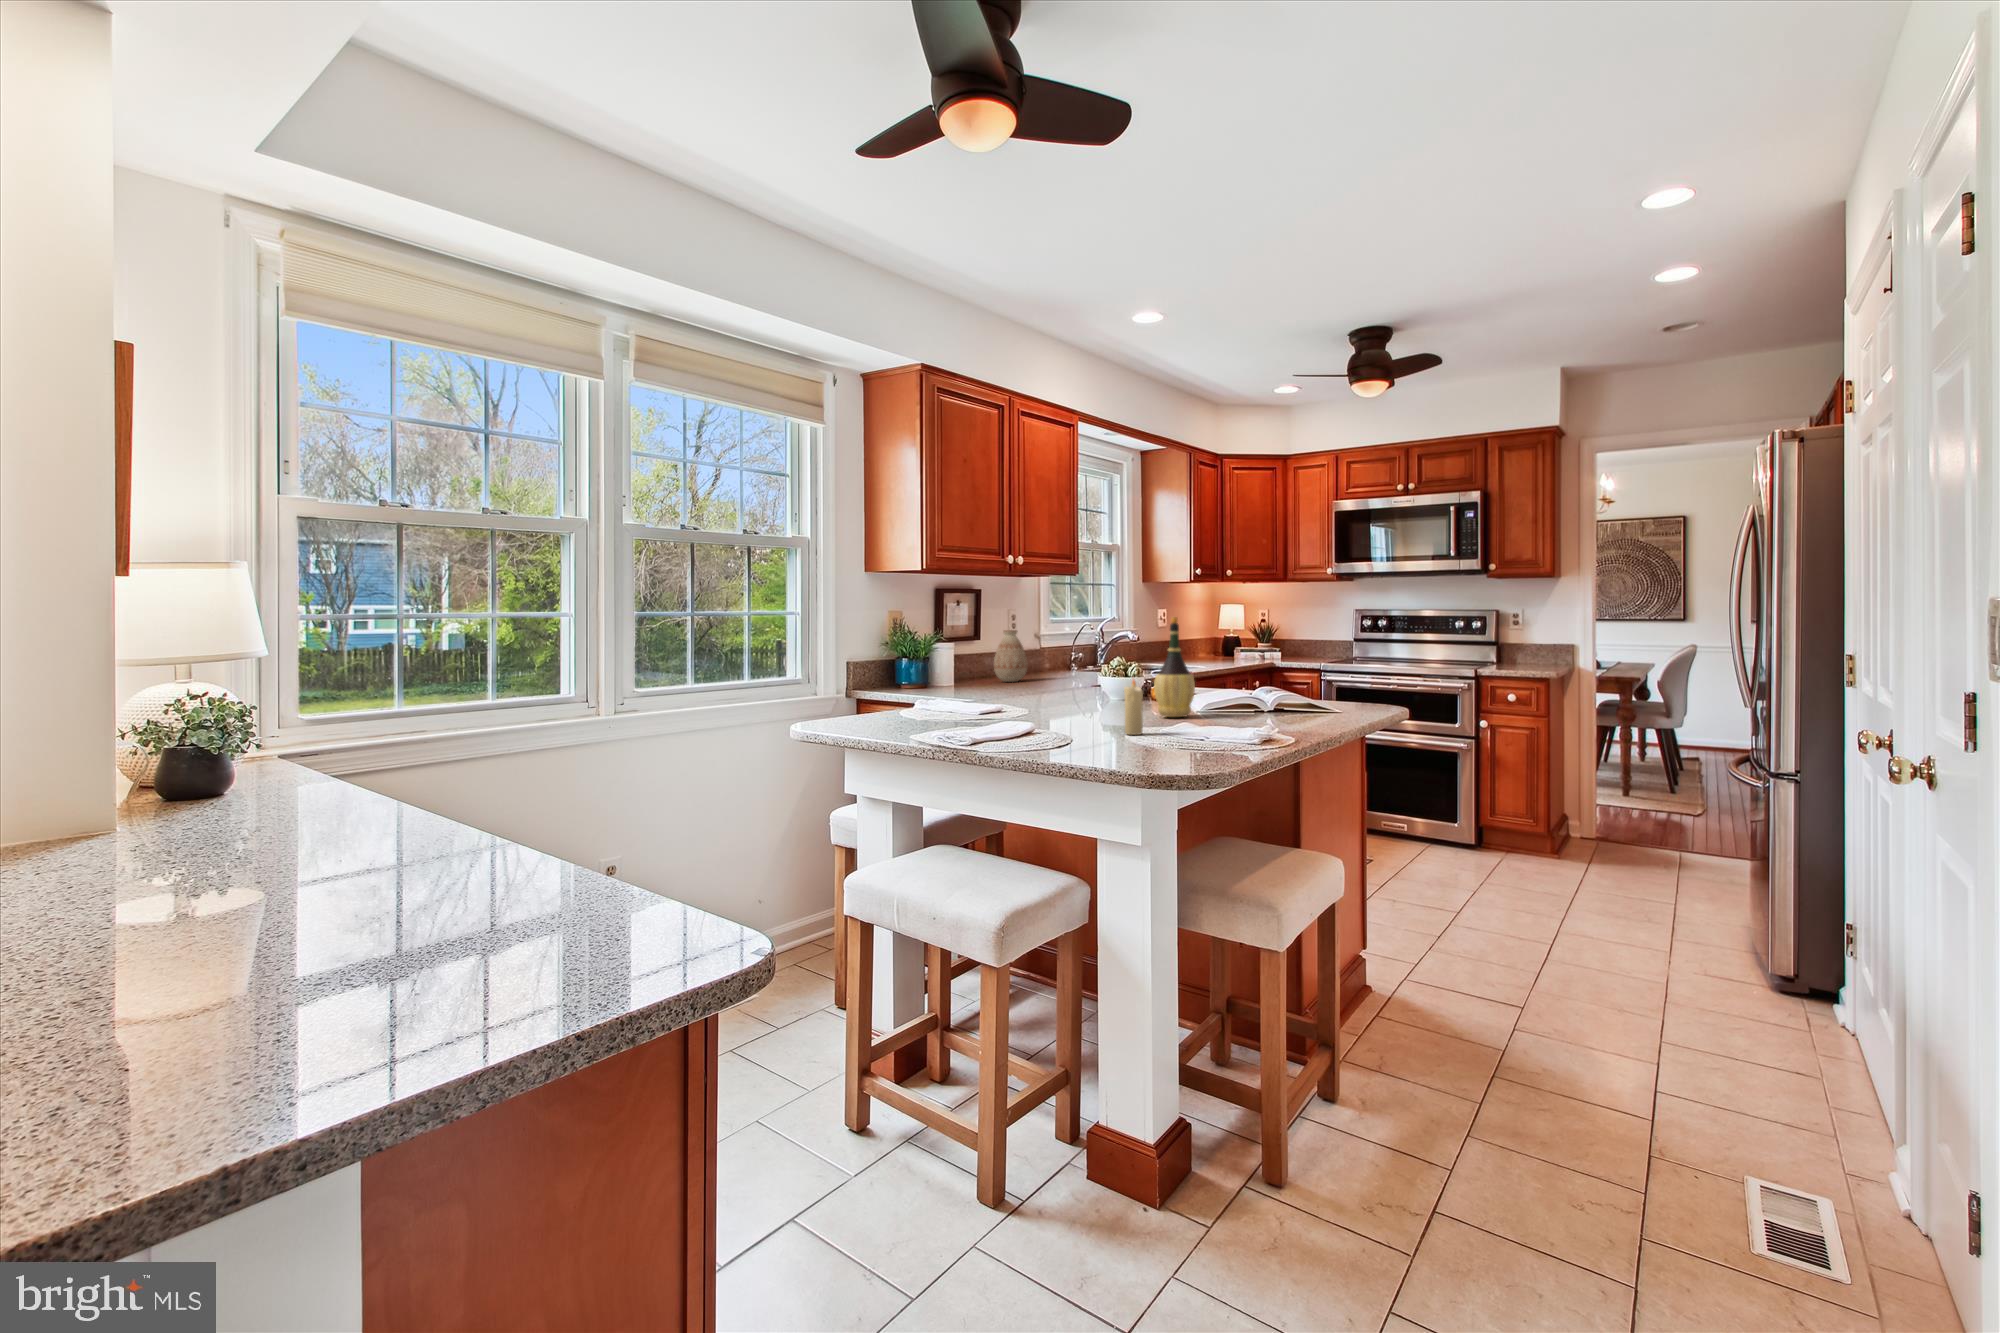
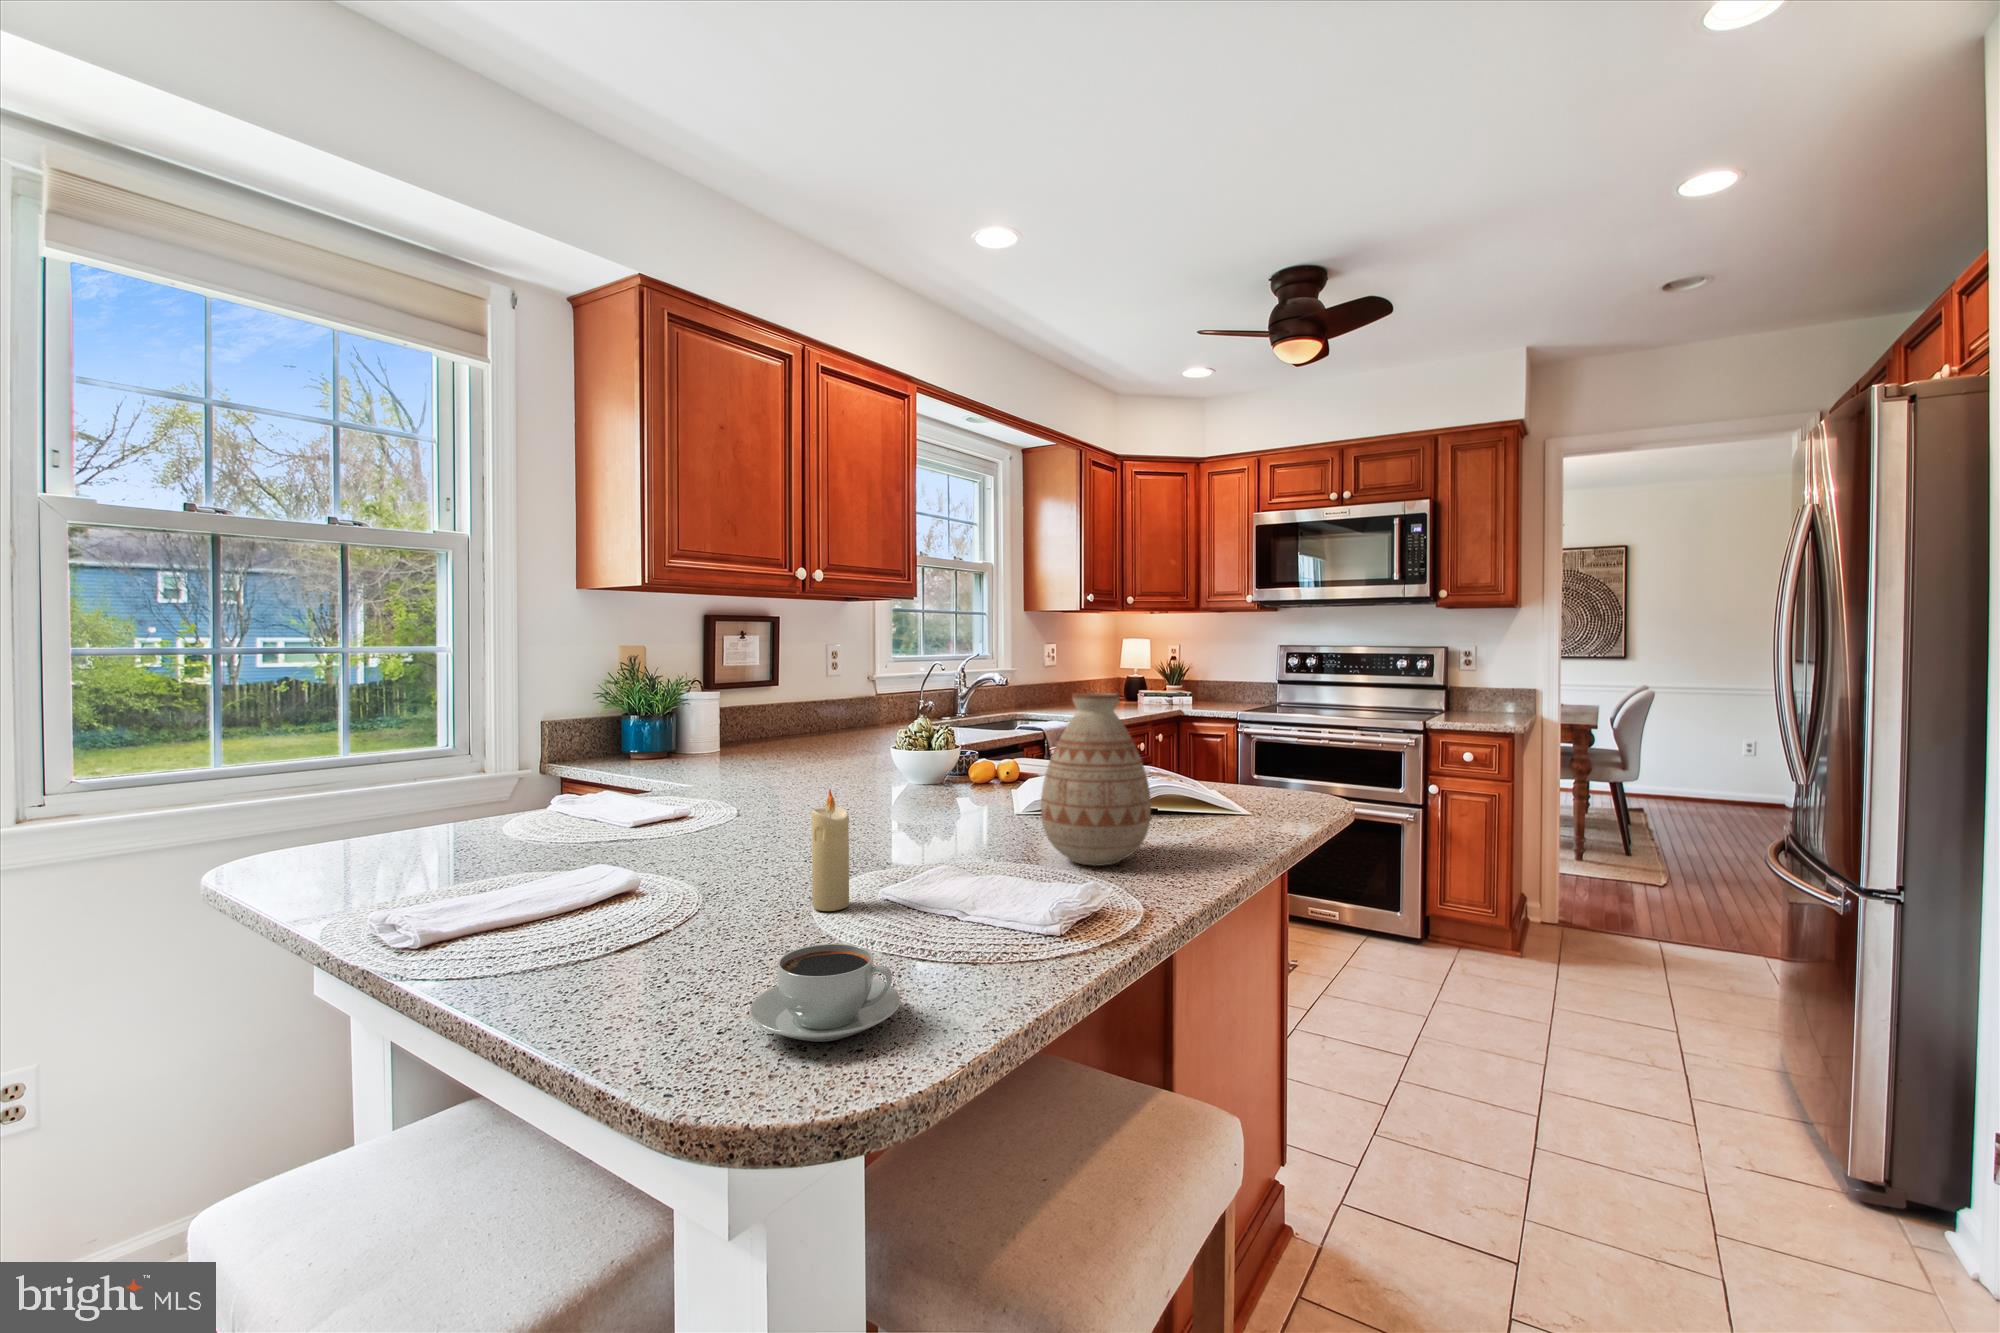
wine bottle: present [1154,617,1195,717] -> none [925,662,996,843]
vase: present [994,630,1027,682] -> present [1041,693,1151,866]
coffee cup: none [1145,726,1205,756] -> present [749,944,900,1042]

